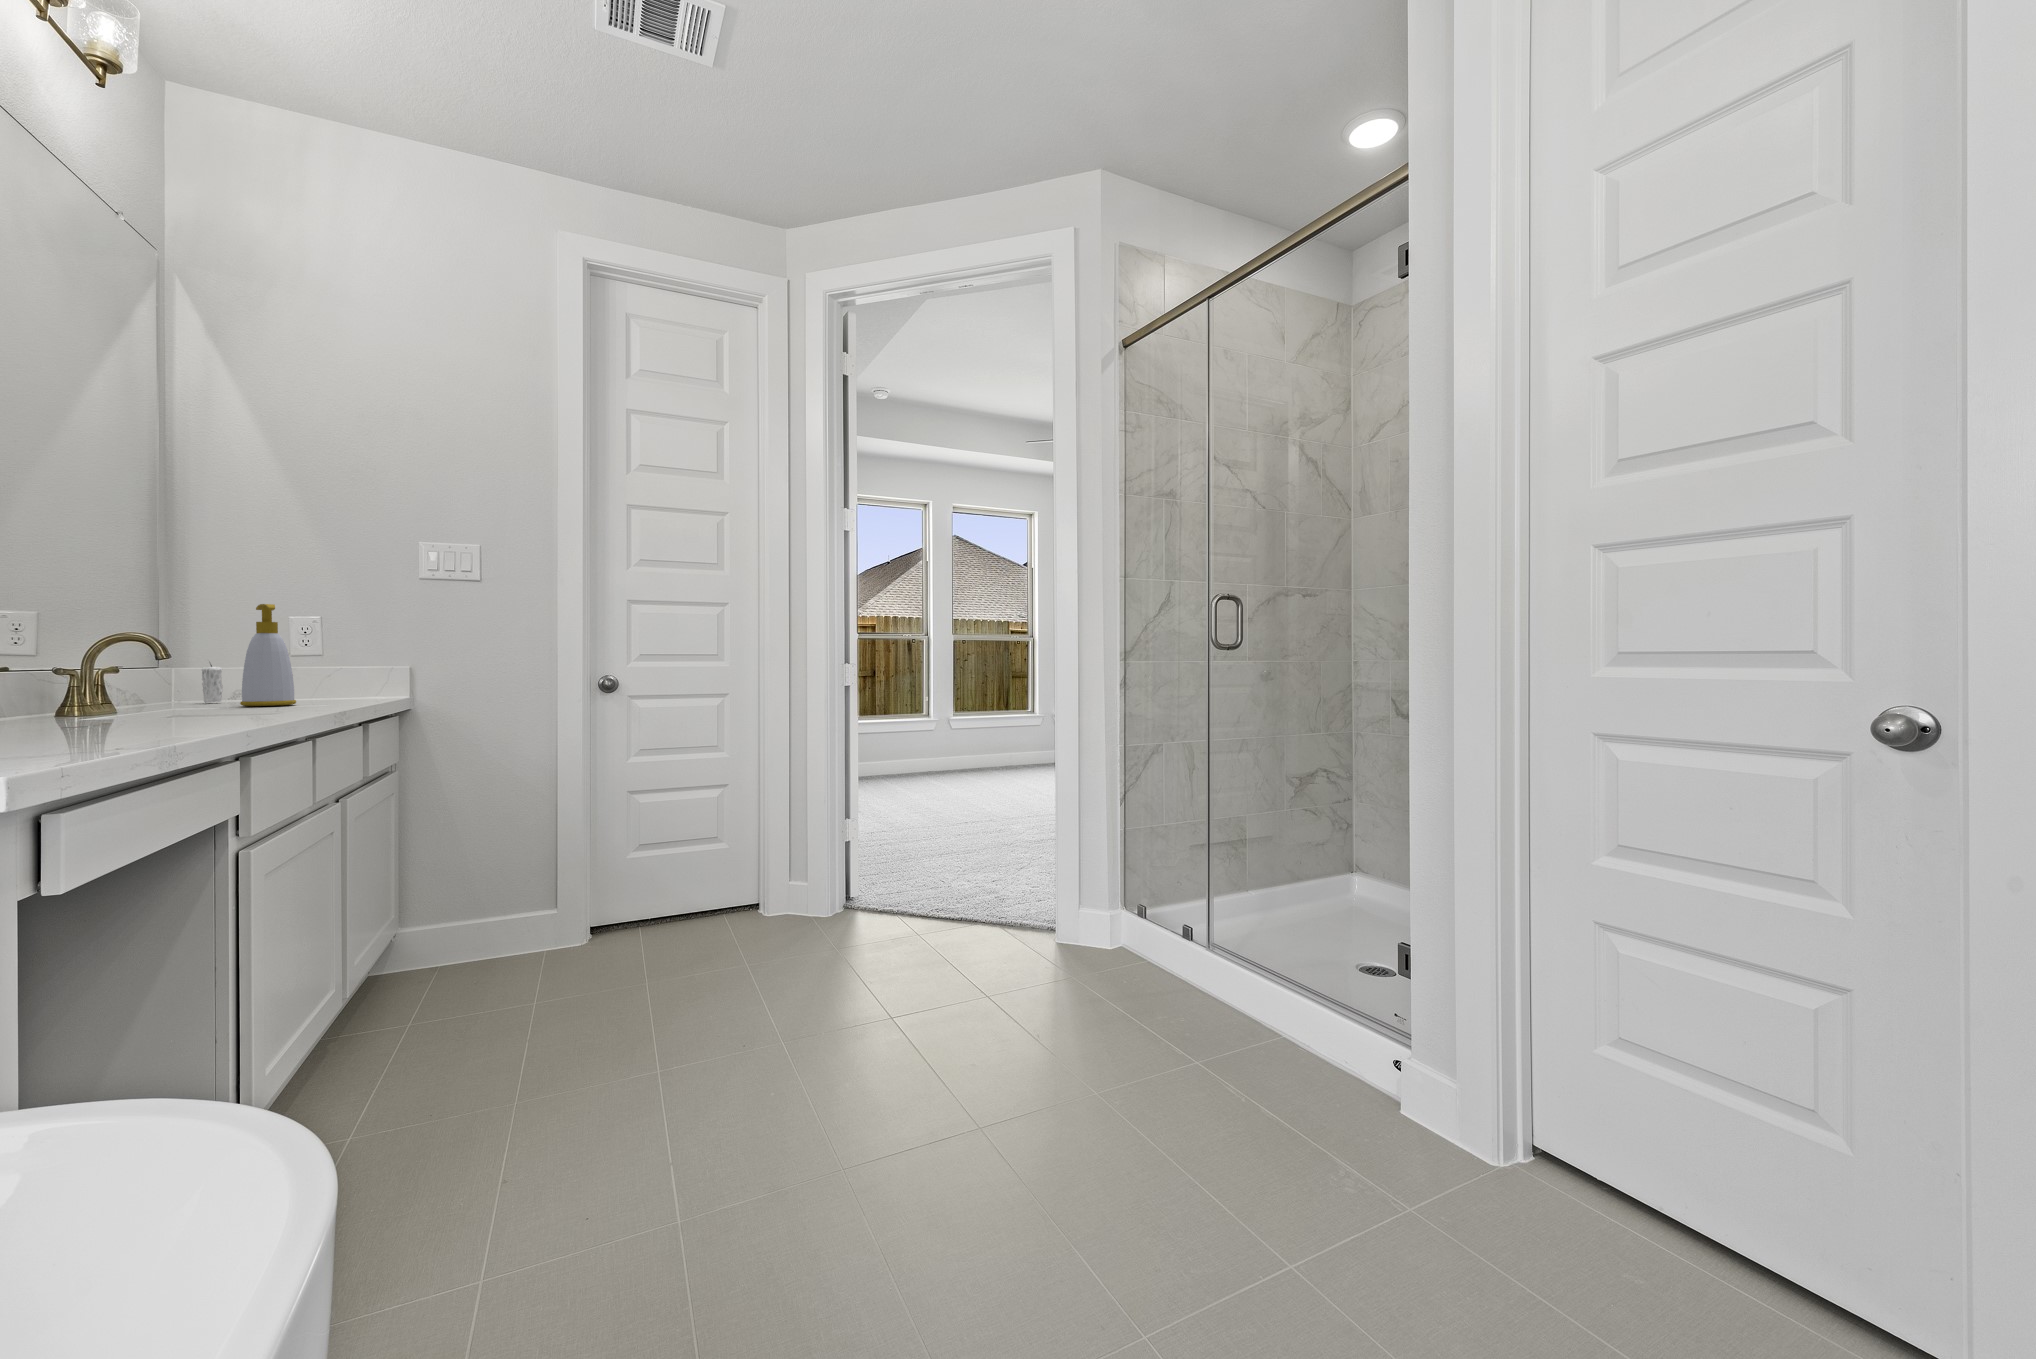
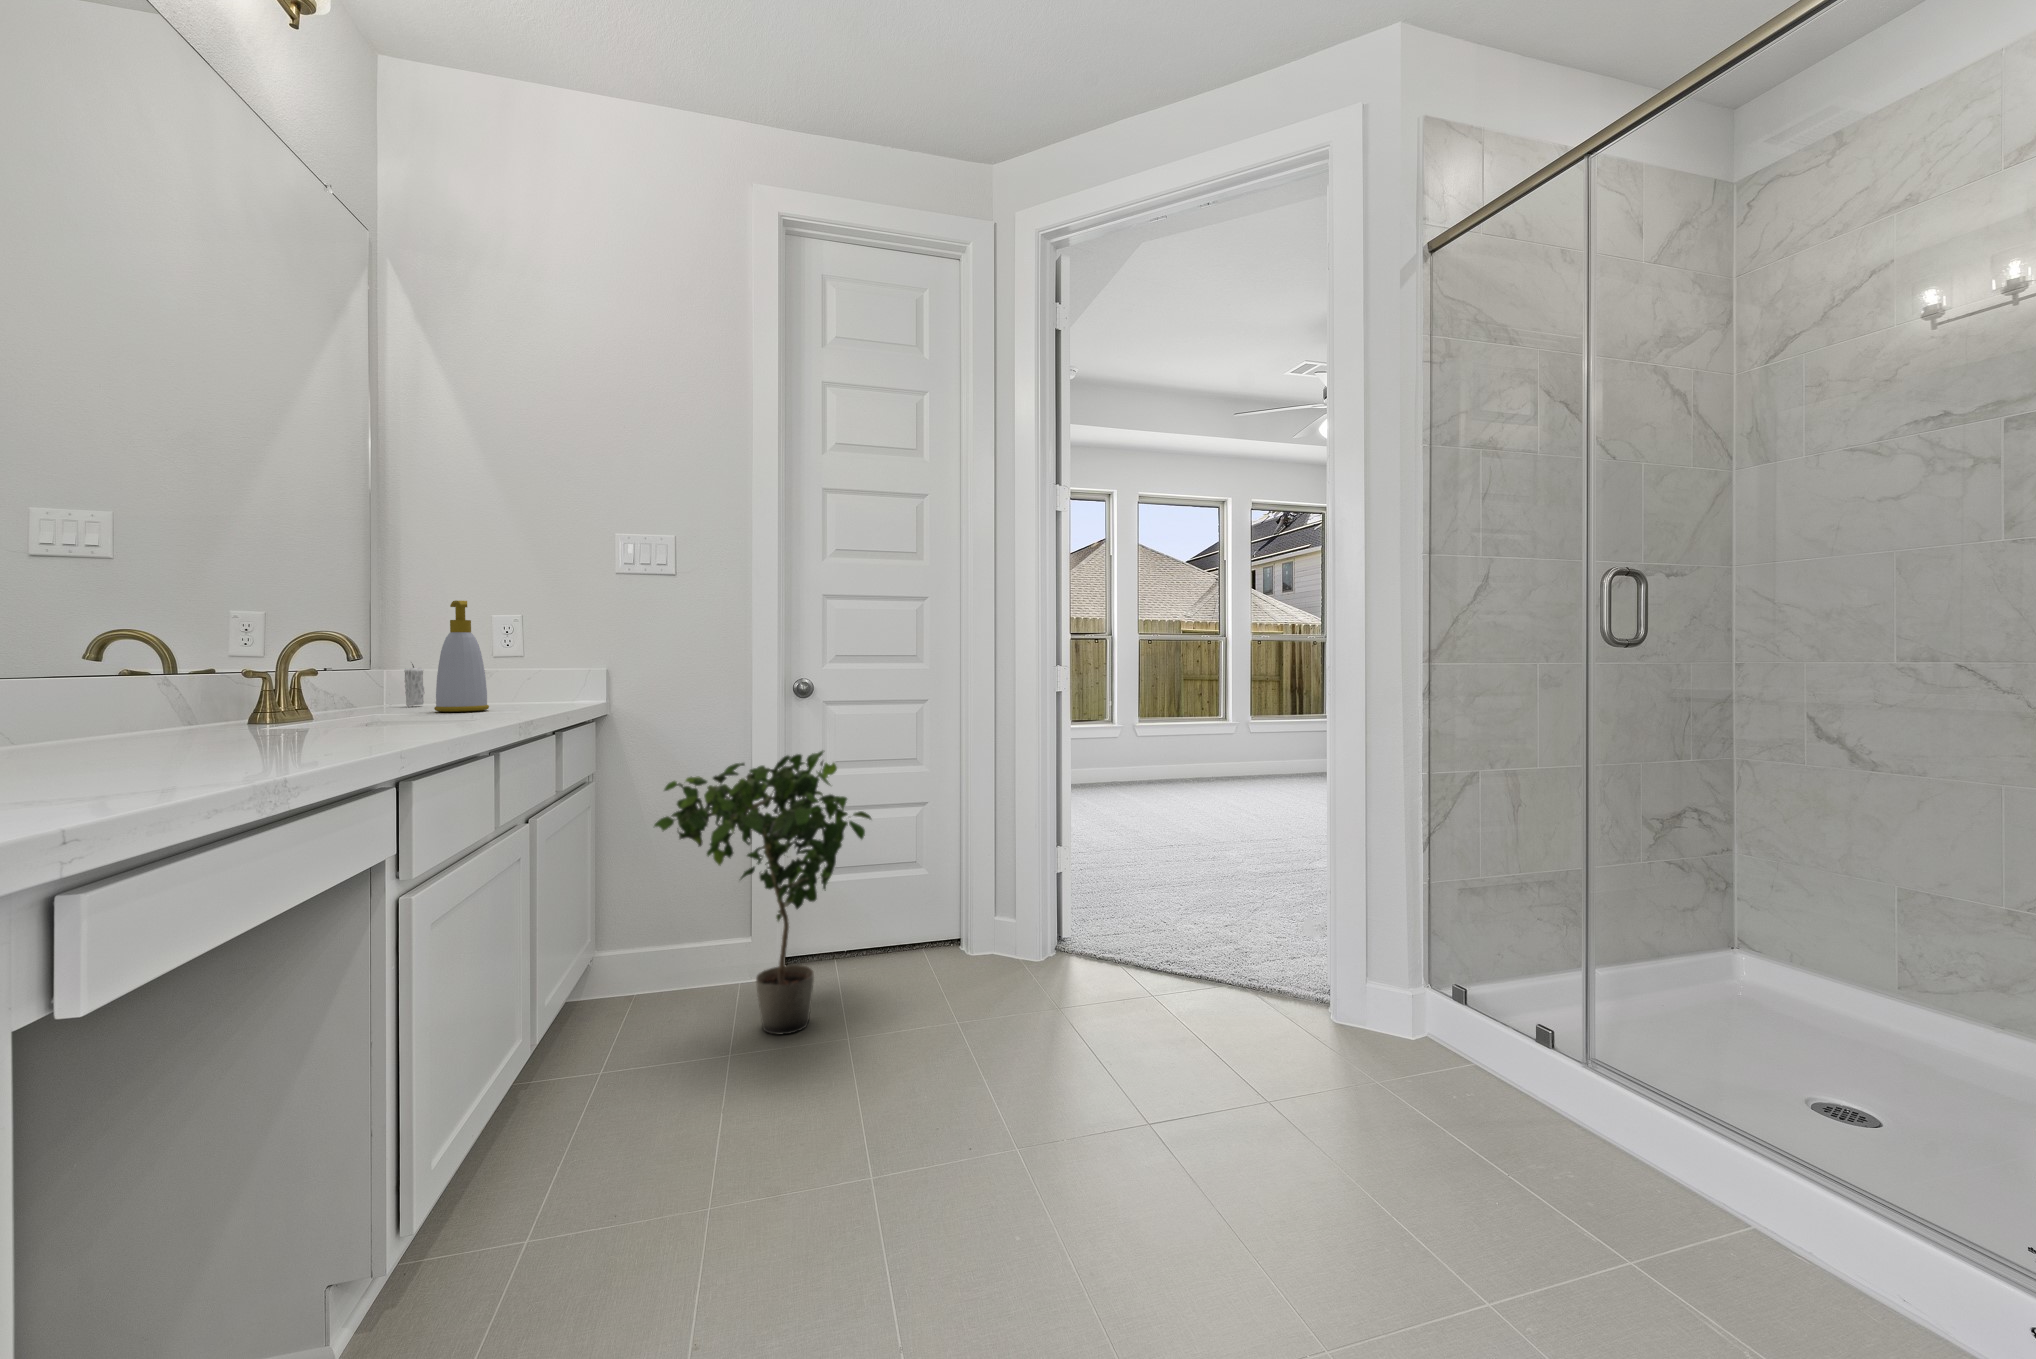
potted plant: none [464,738,672,985] -> present [654,751,871,1035]

